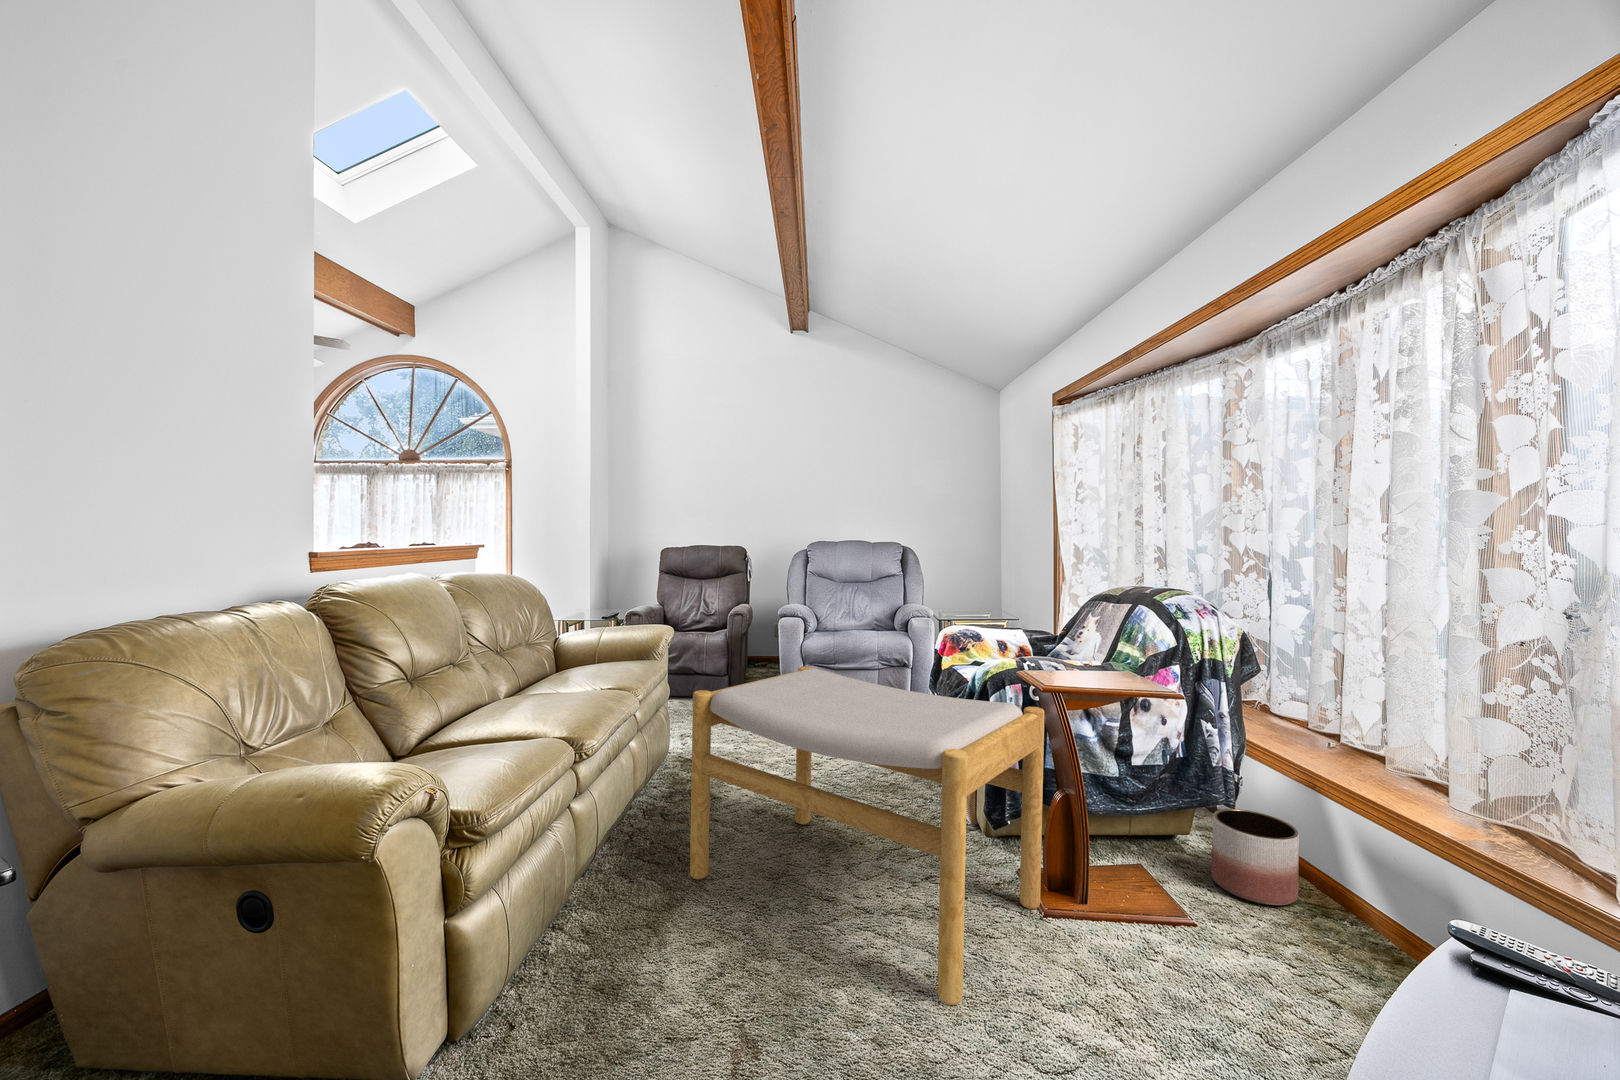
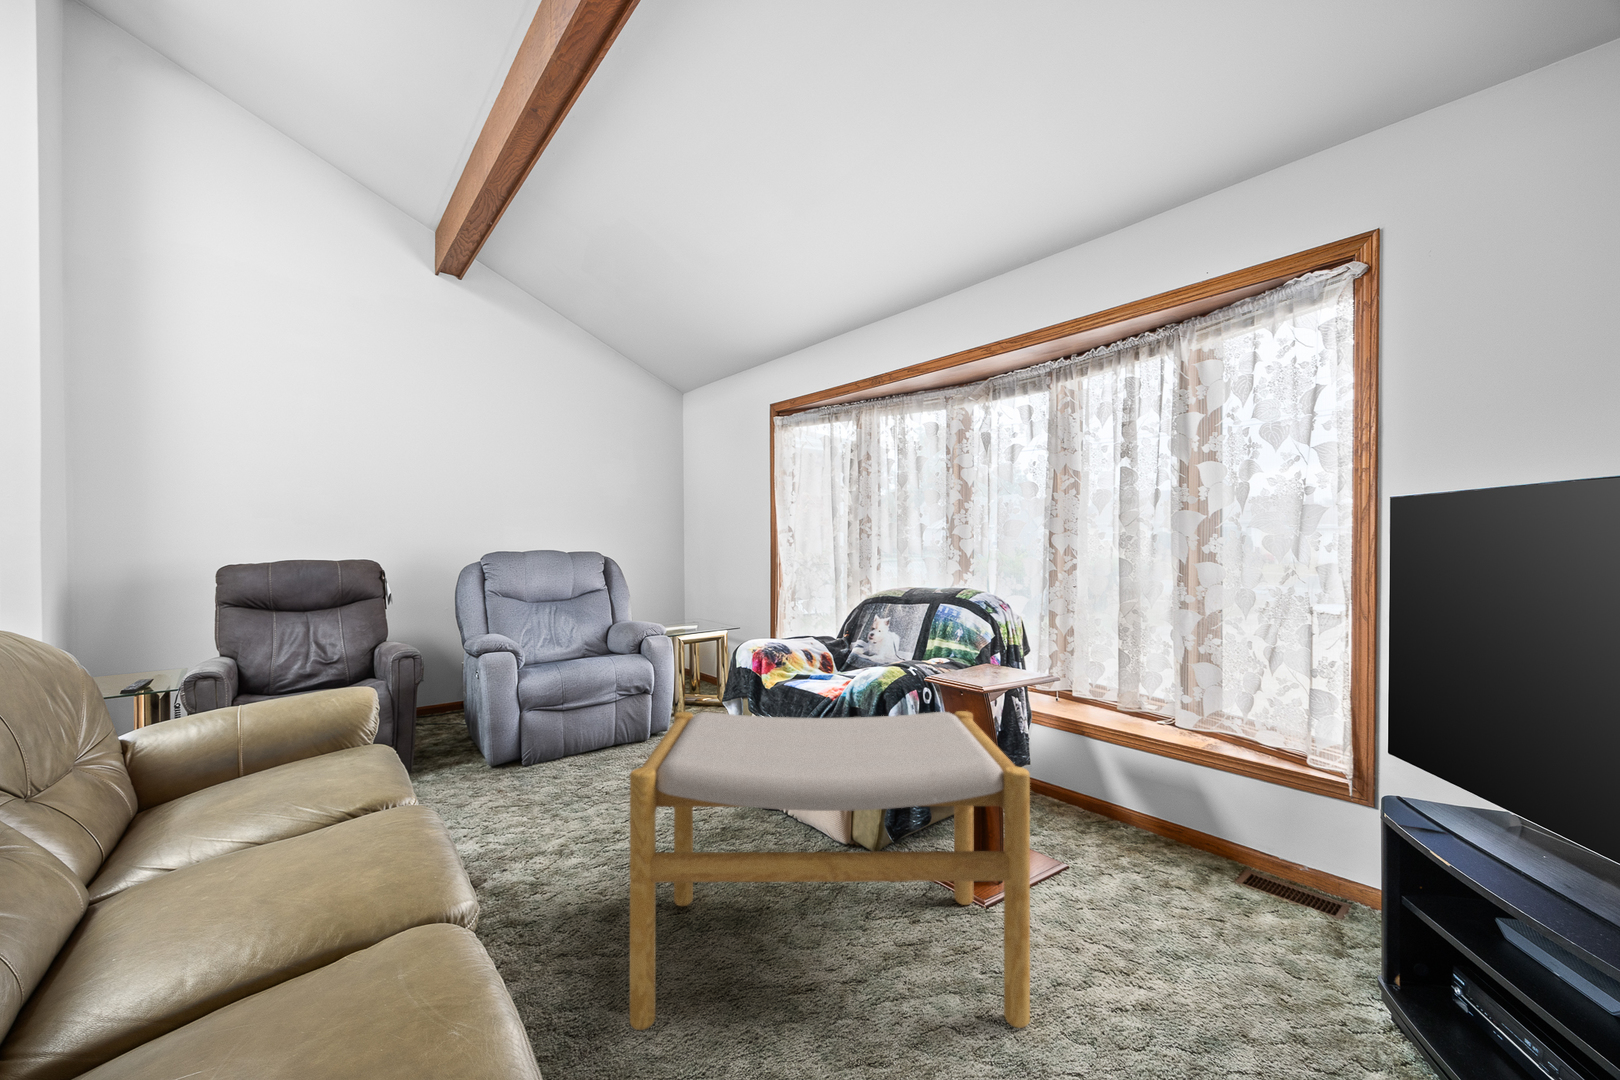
planter: present [1211,809,1299,906] -> none [1031,764,1092,836]

